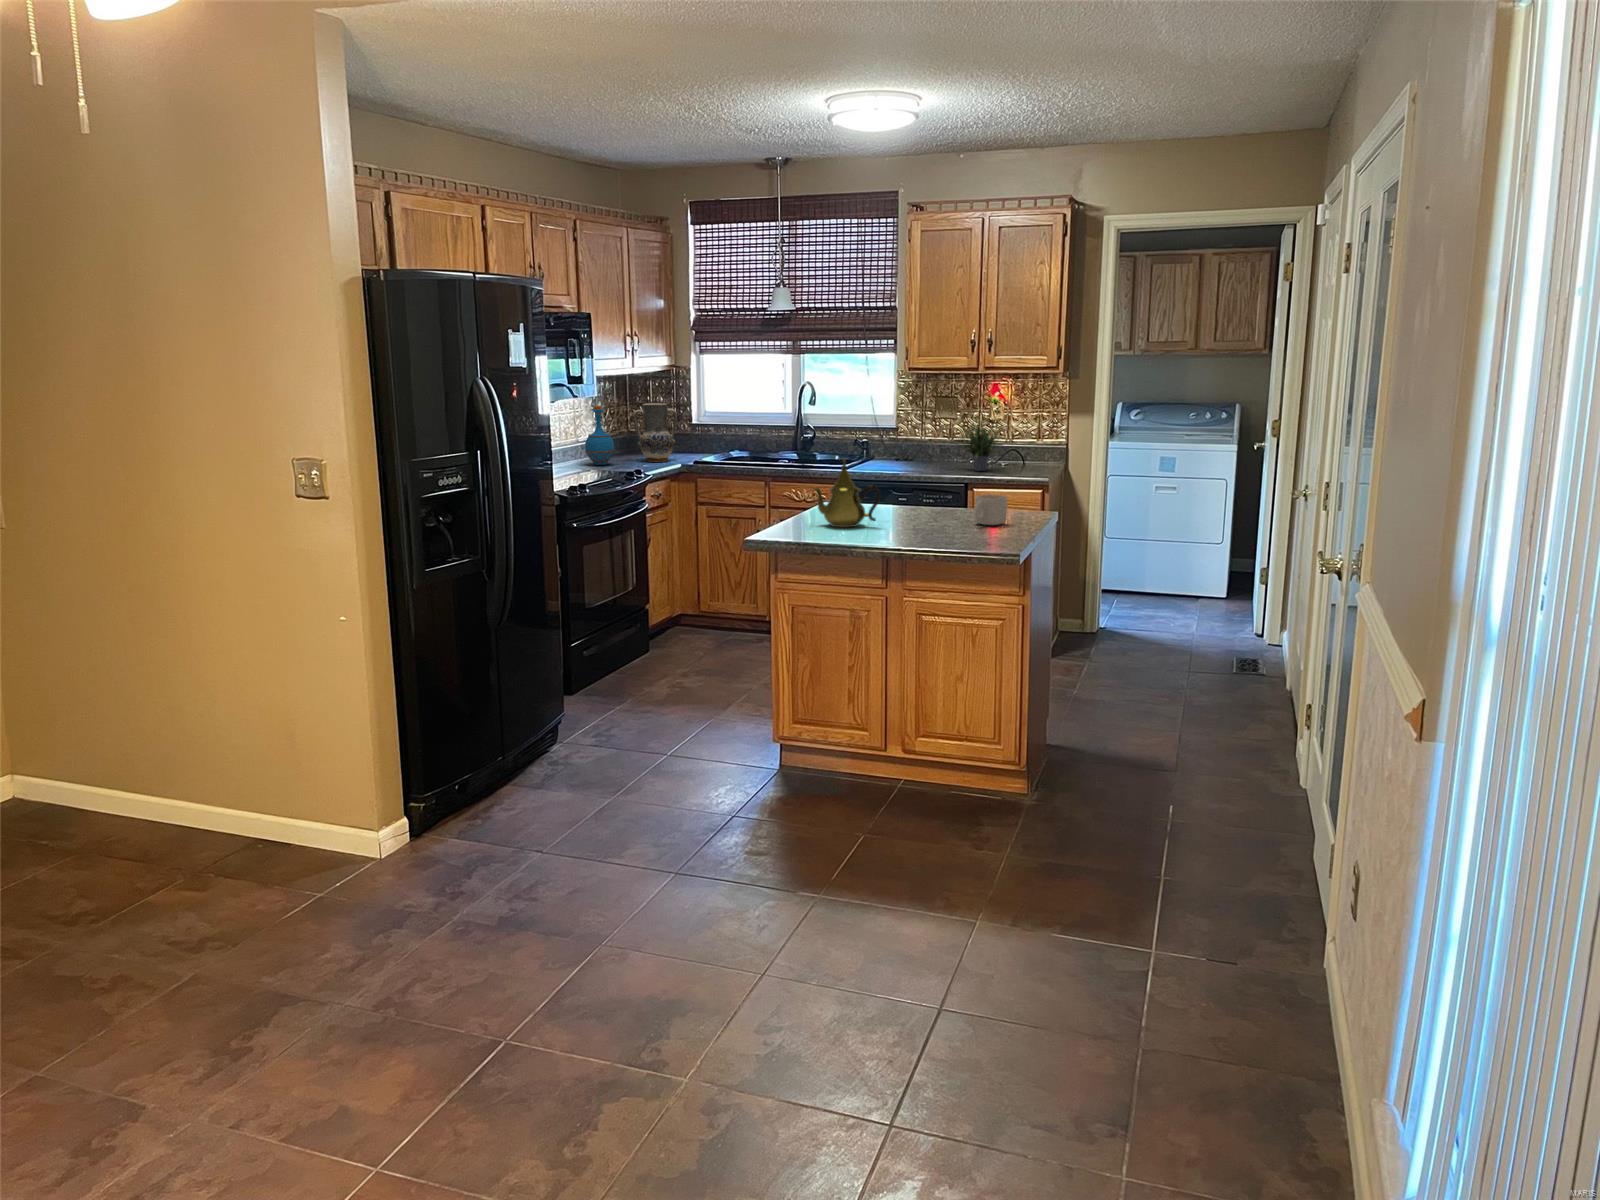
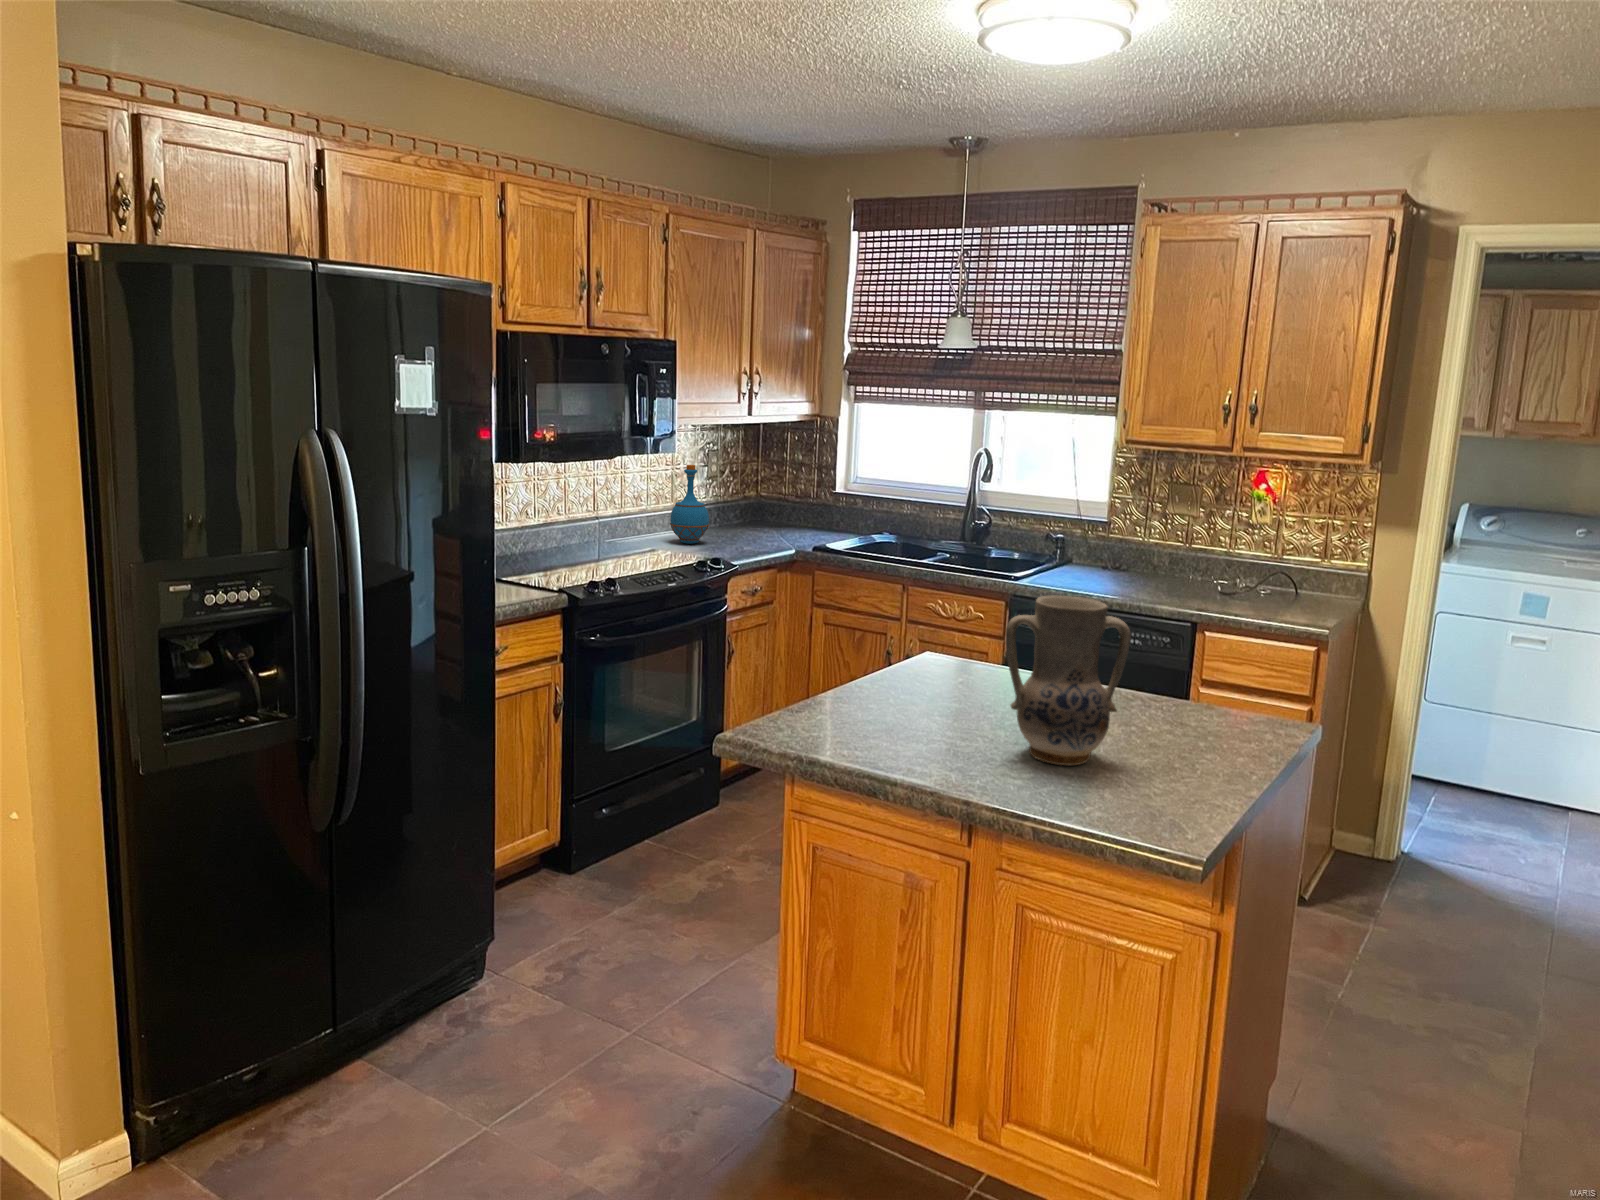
vase: present [633,403,677,462] -> present [1006,596,1131,765]
potted plant: present [955,420,1005,471] -> none [1179,503,1271,603]
teapot: present [814,459,880,527] -> none [879,603,990,720]
mug: present [975,494,1007,525] -> none [1156,686,1223,747]

